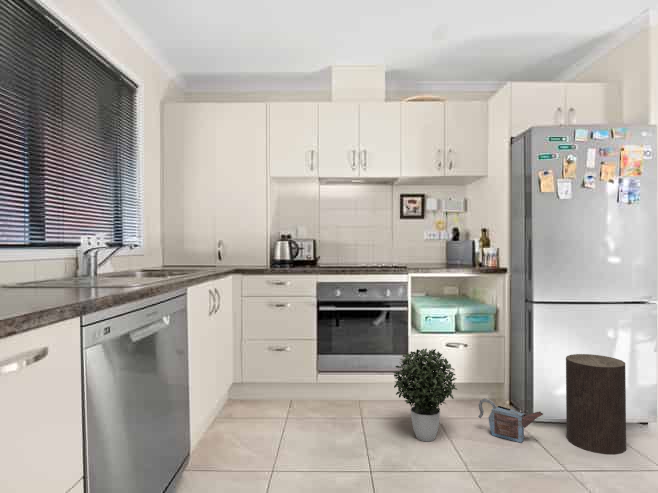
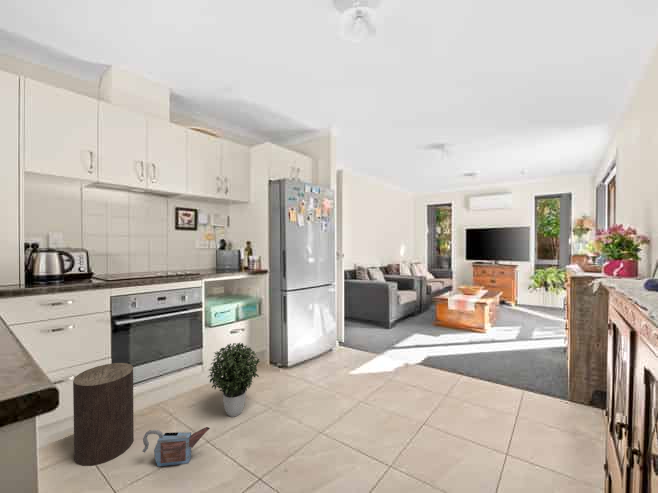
stool: present [566,354,626,454] -> present [73,363,134,466]
watering can: present [478,398,543,443] -> present [143,427,210,466]

